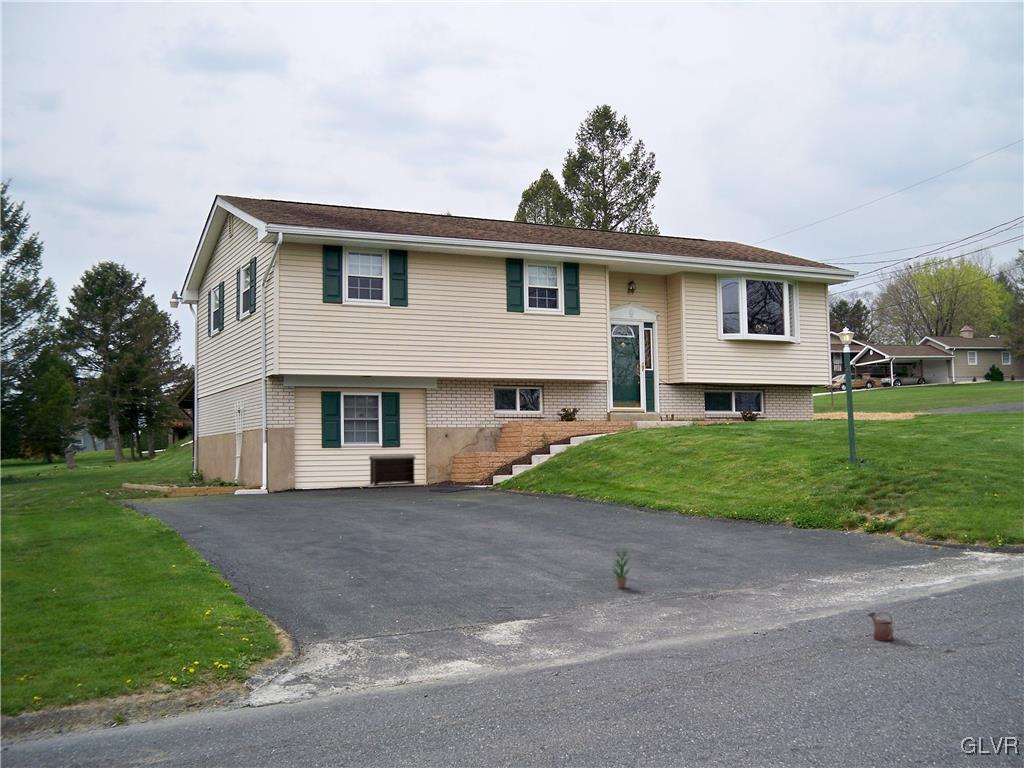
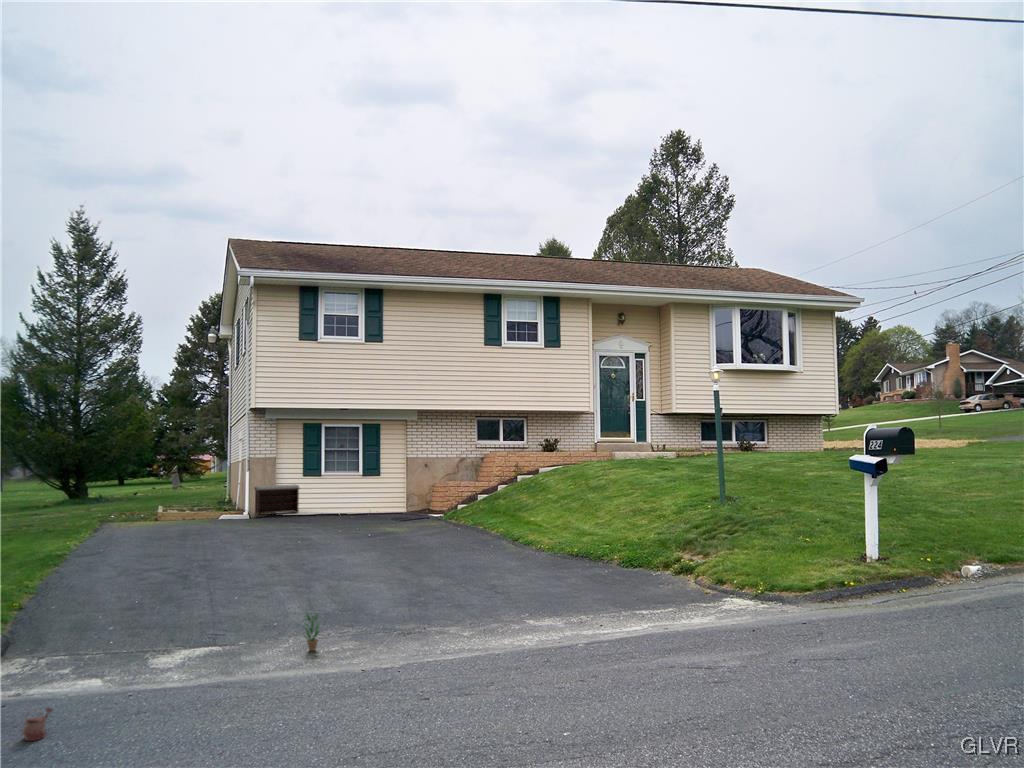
bench: present [369,454,416,485] -> present [254,485,300,515]
watering can: present [868,612,893,641] -> present [22,707,53,741]

